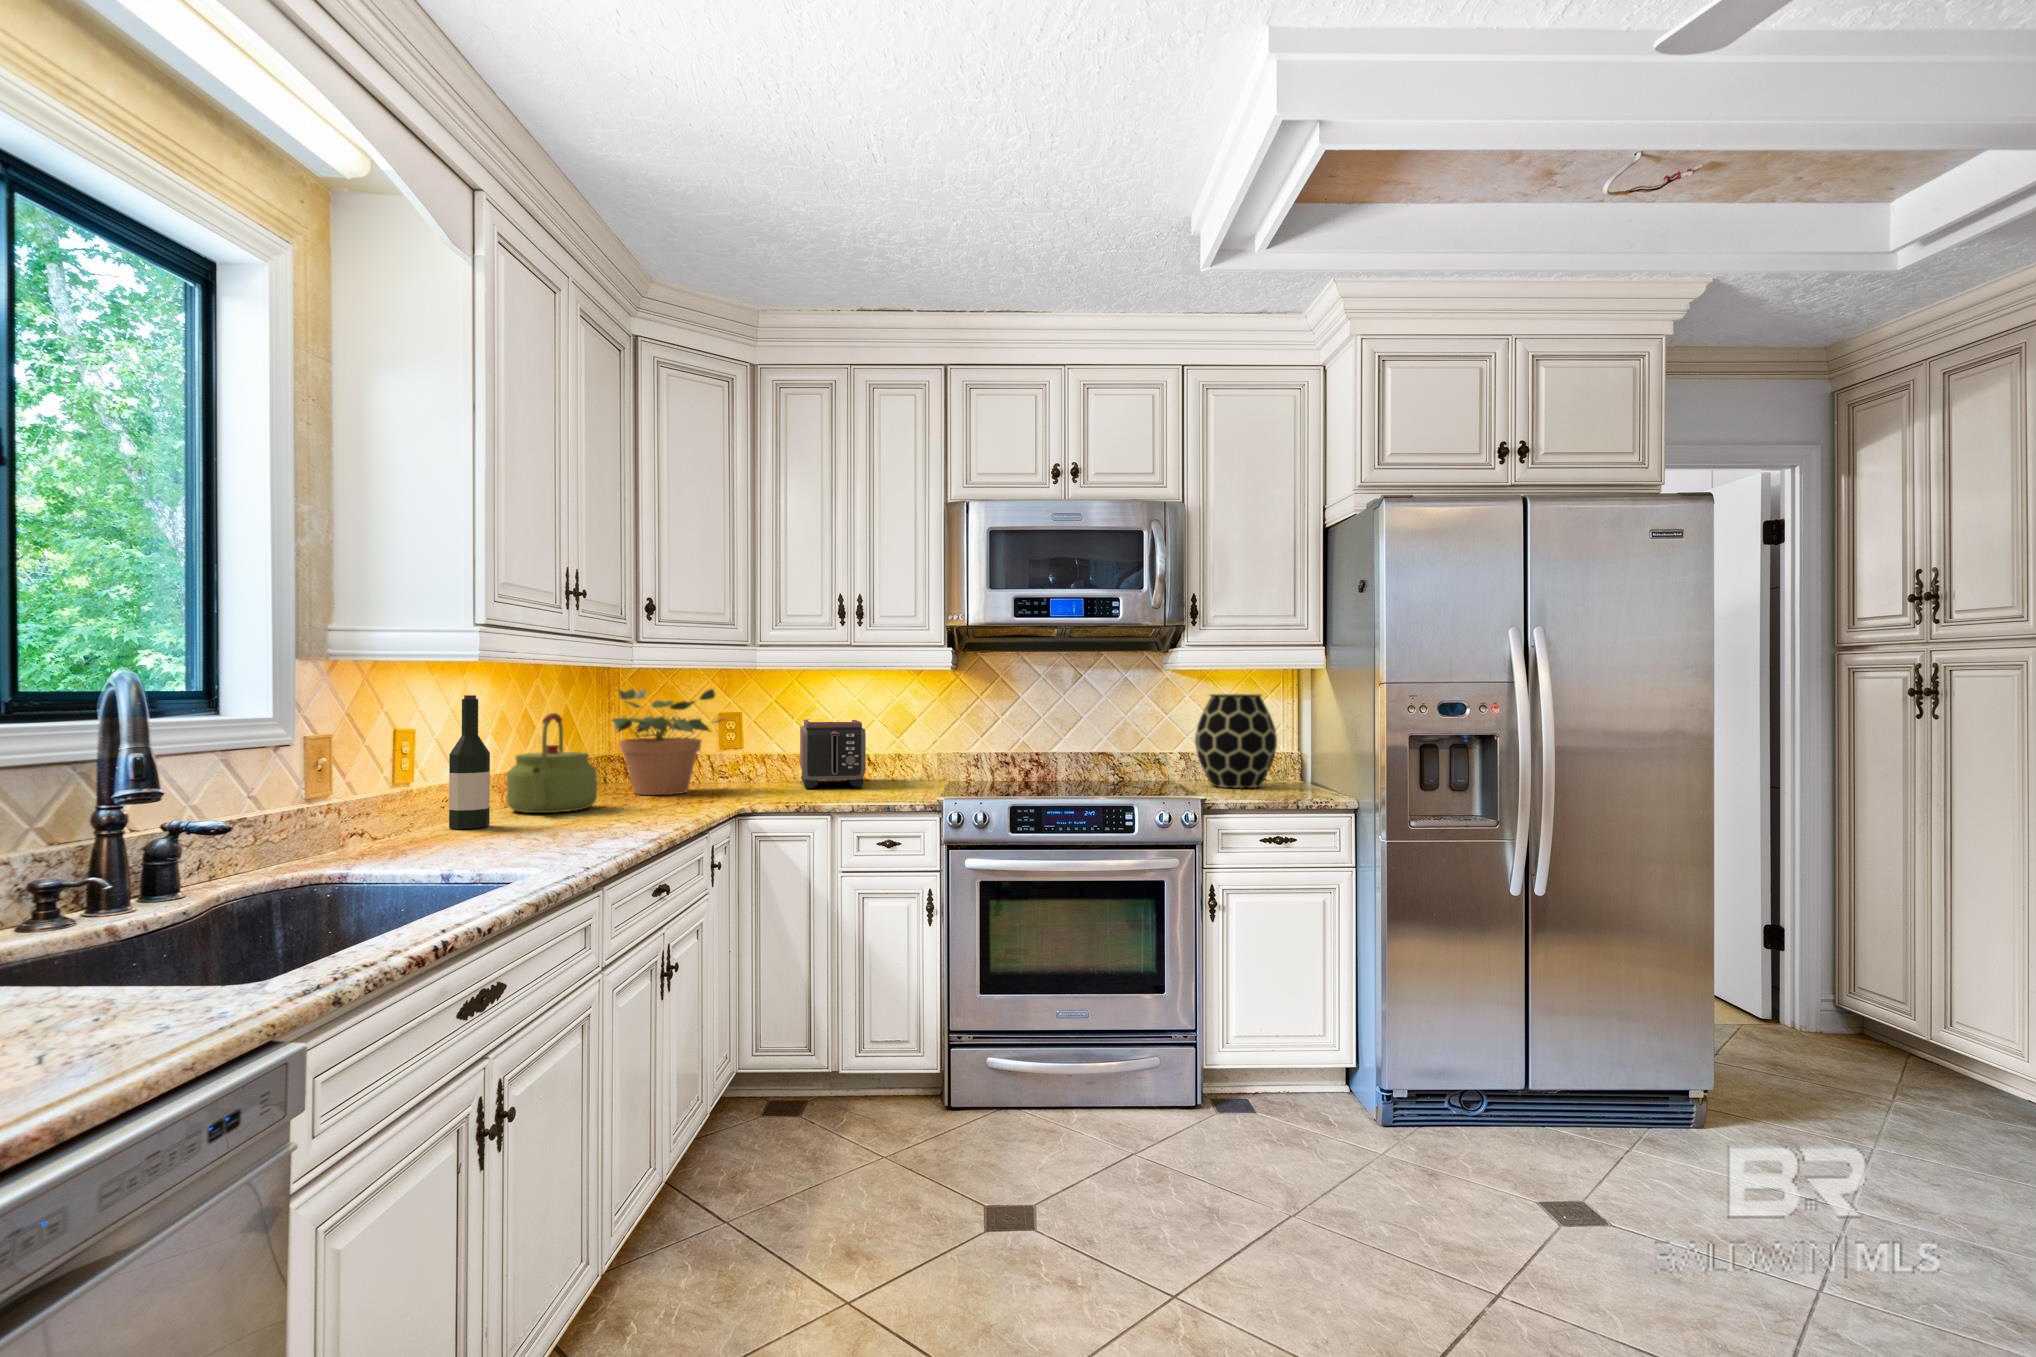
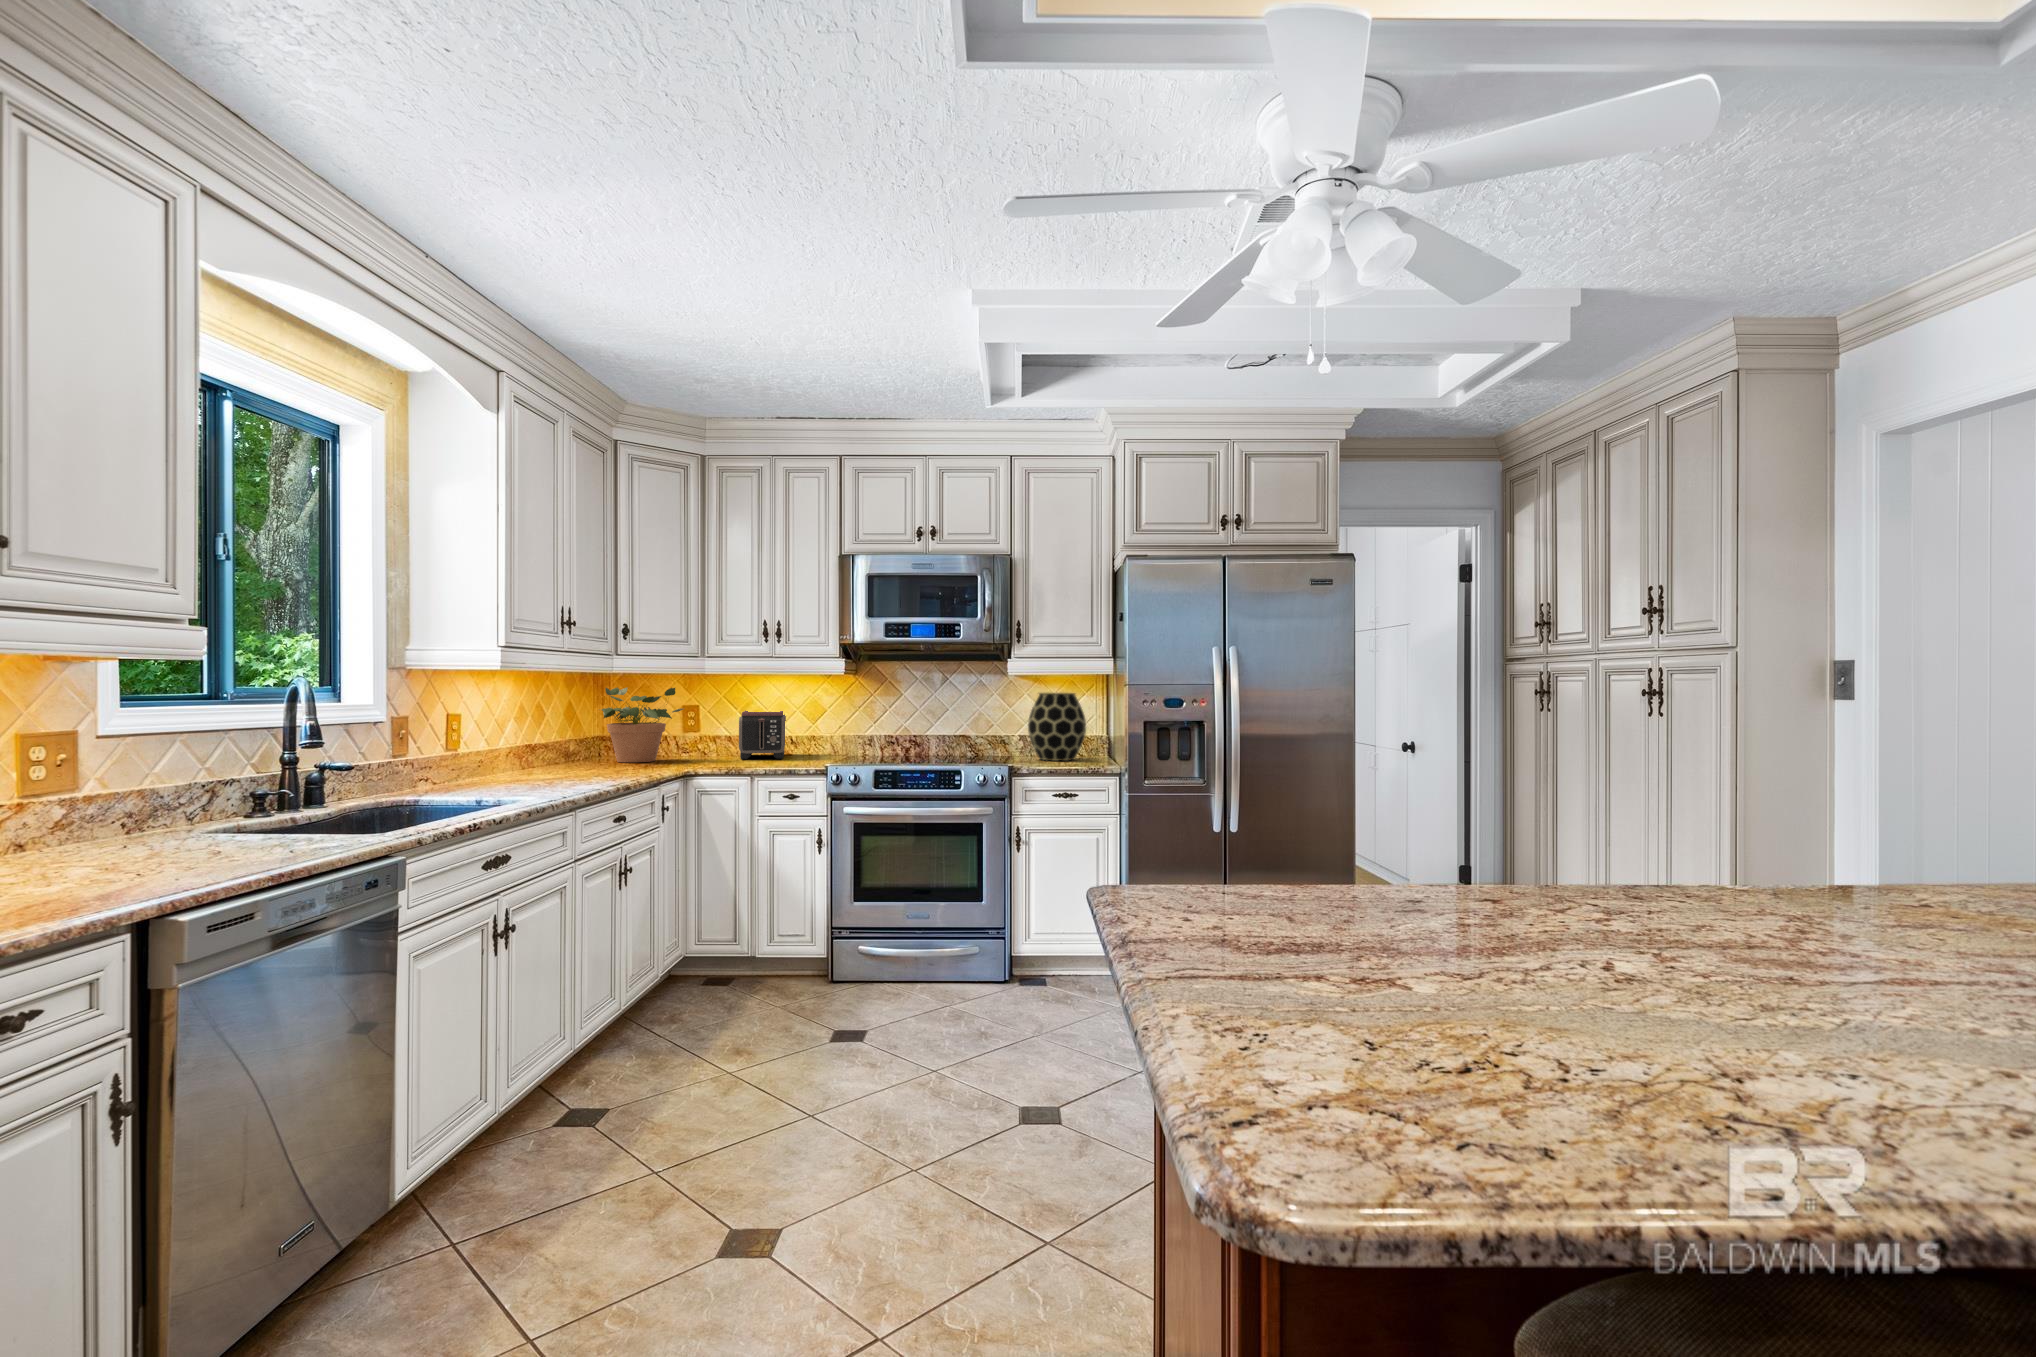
wine bottle: present [449,695,490,829] -> none [483,692,511,779]
kettle: present [506,713,597,813] -> none [524,704,586,772]

